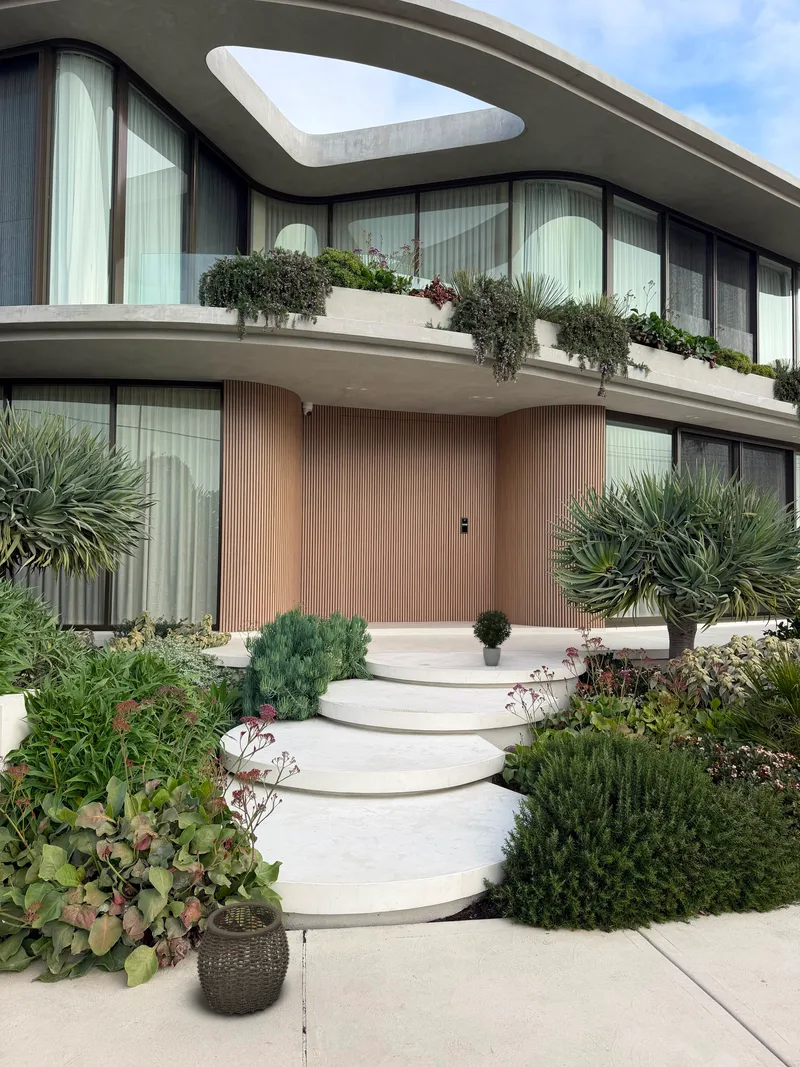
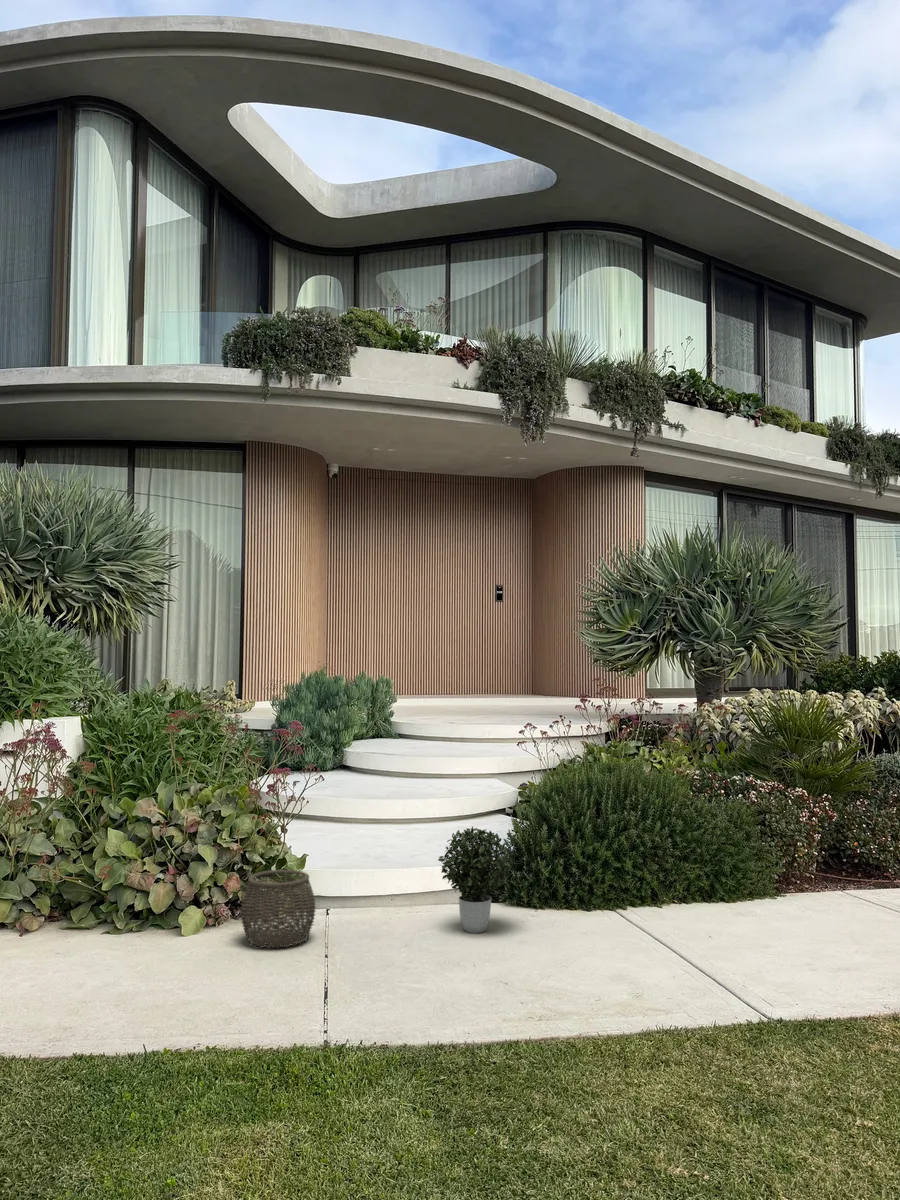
potted plant: present [472,610,512,666] -> present [438,827,511,933]

